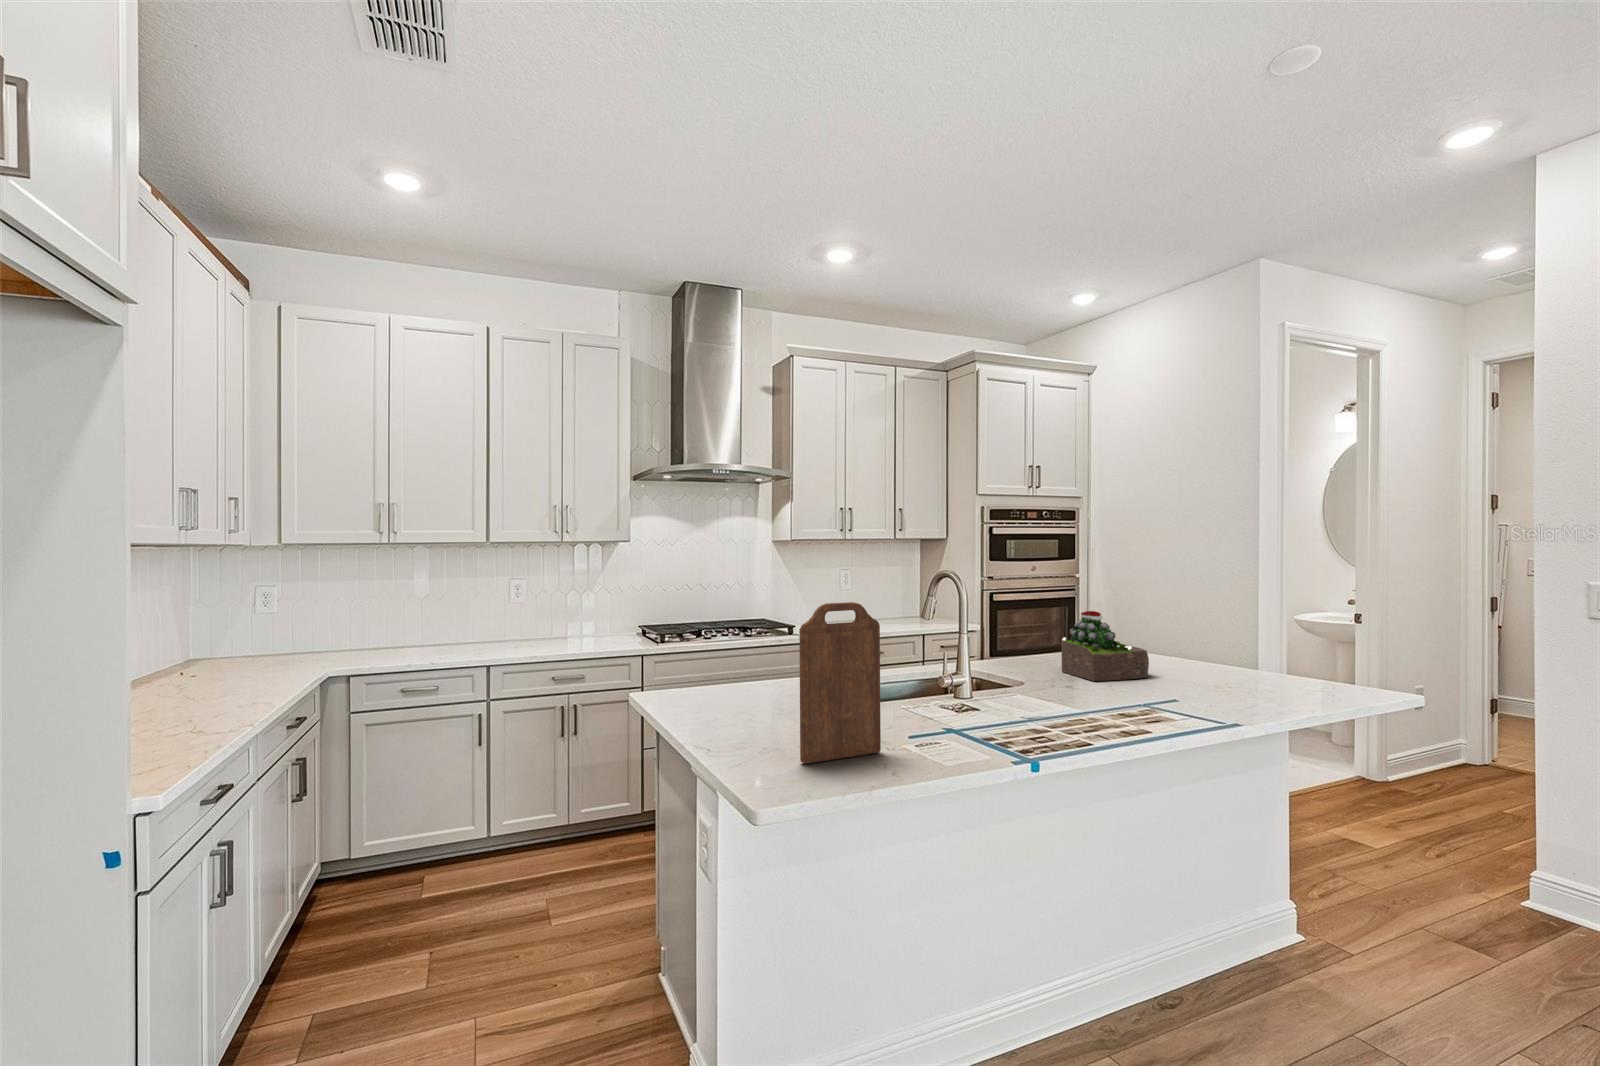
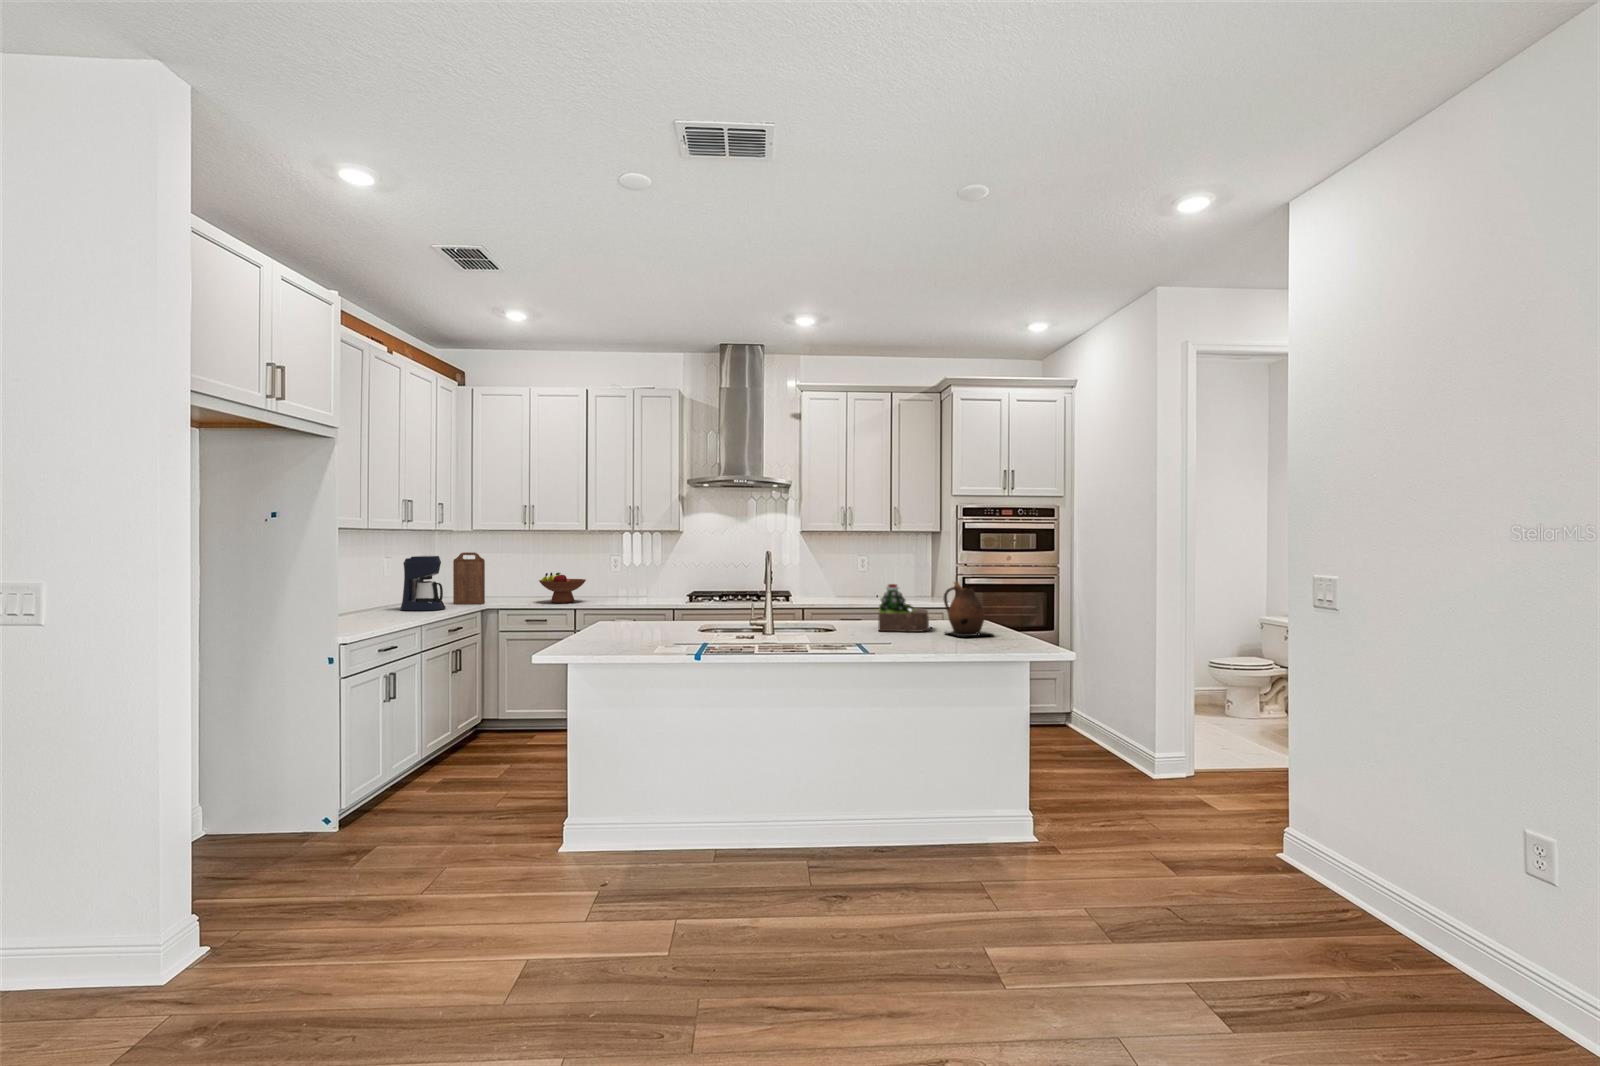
coffee maker: none [172,588,265,692] -> present [400,556,445,611]
cutting board: present [799,602,881,764] -> present [453,552,485,604]
ceramic pitcher: none [1174,605,1249,684] -> present [944,582,992,636]
fruit bowl: none [418,607,497,656] -> present [539,572,586,603]

